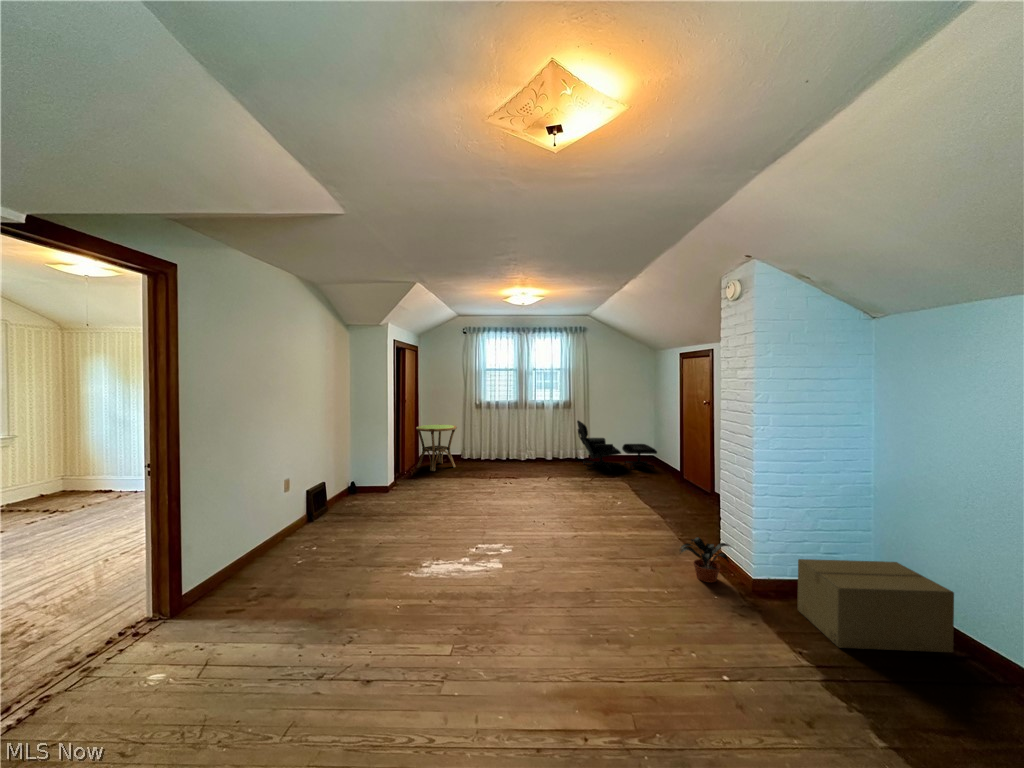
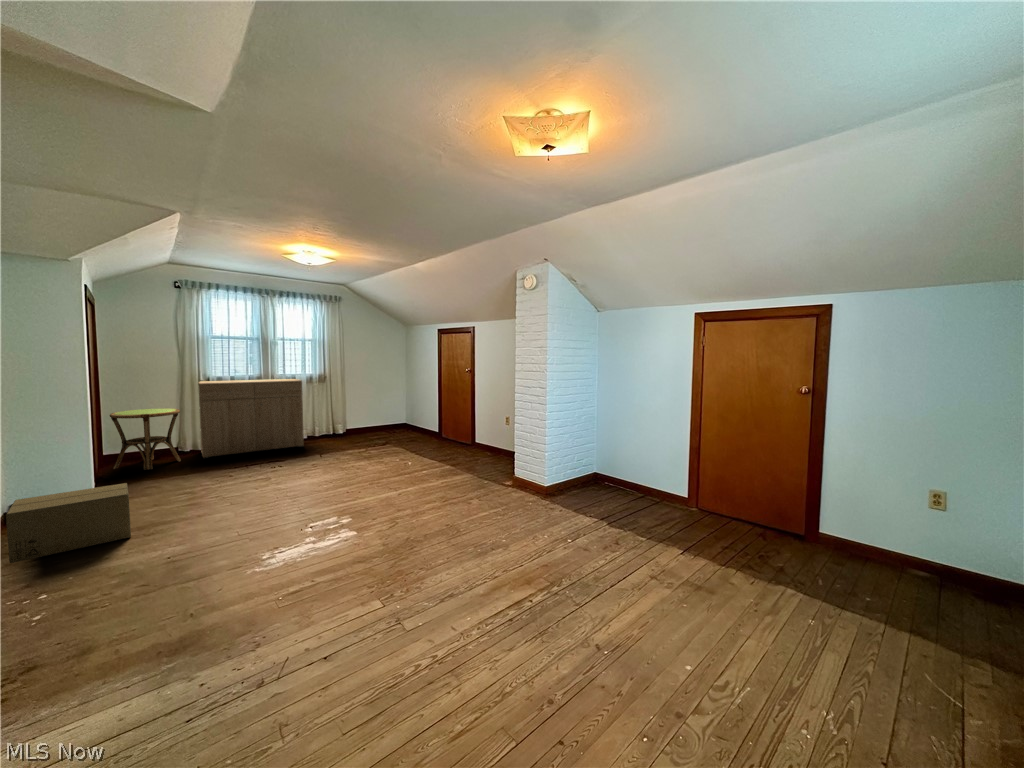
dresser: none [468,405,544,469] -> present [198,379,304,458]
lounge chair: present [577,421,657,471] -> none [333,394,414,441]
potted plant: present [680,537,730,583] -> none [497,467,532,498]
cardboard box: present [798,559,954,652] -> present [6,483,131,563]

